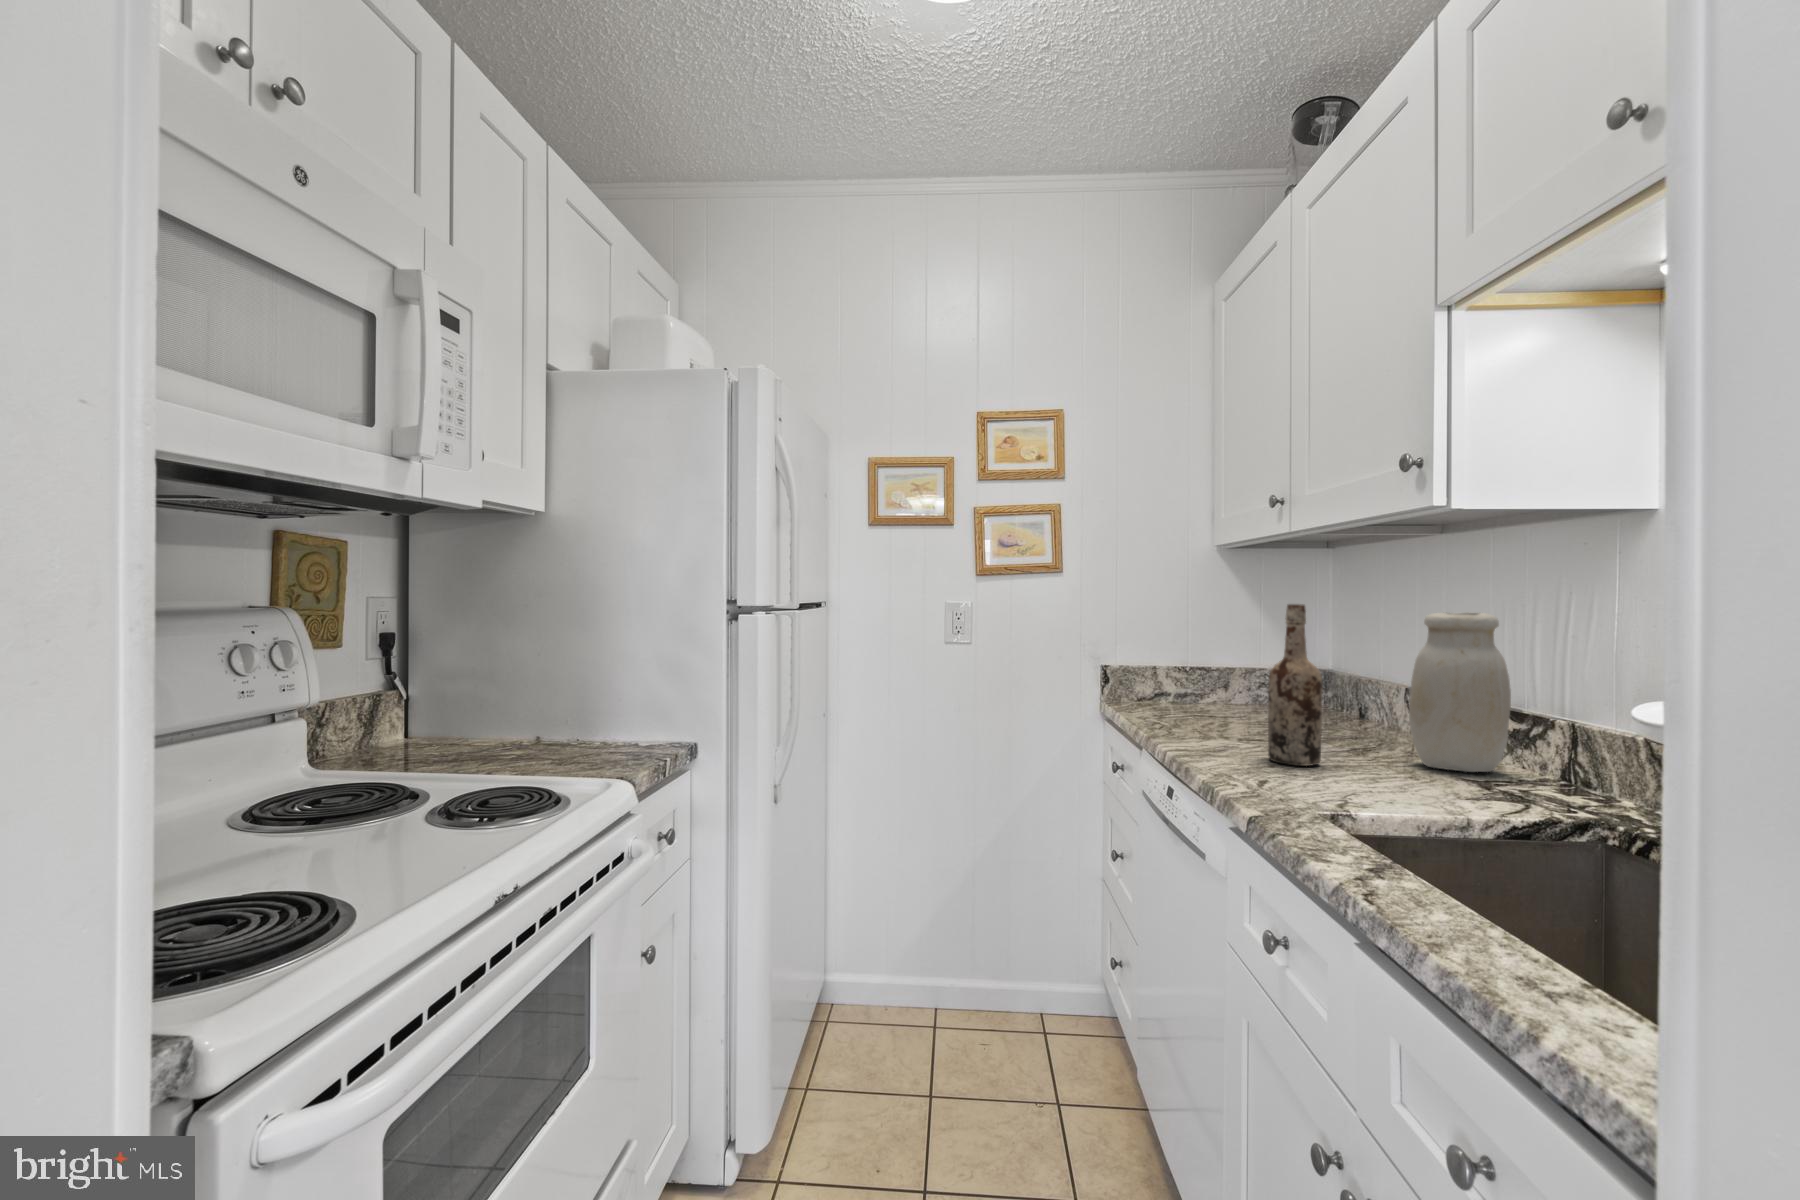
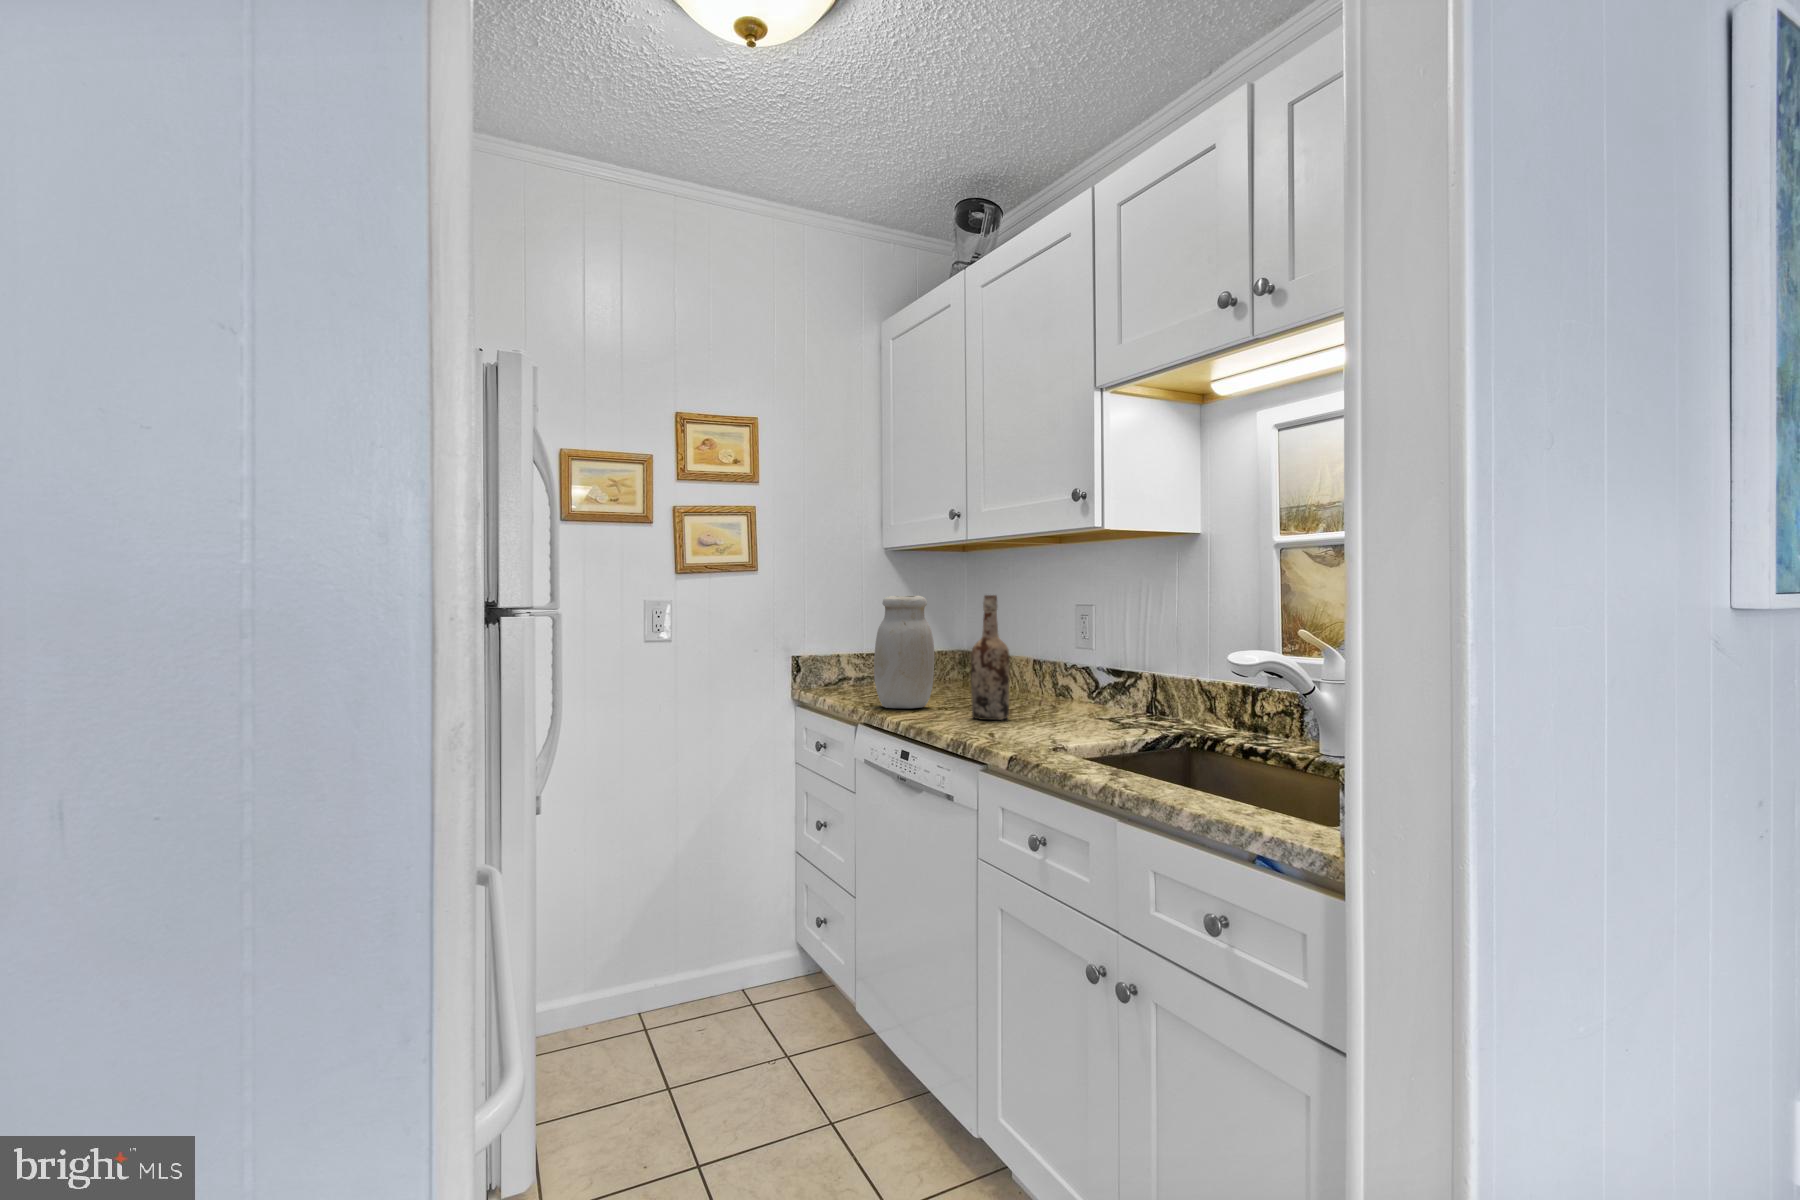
jar: present [1409,612,1511,772] -> present [874,596,934,708]

